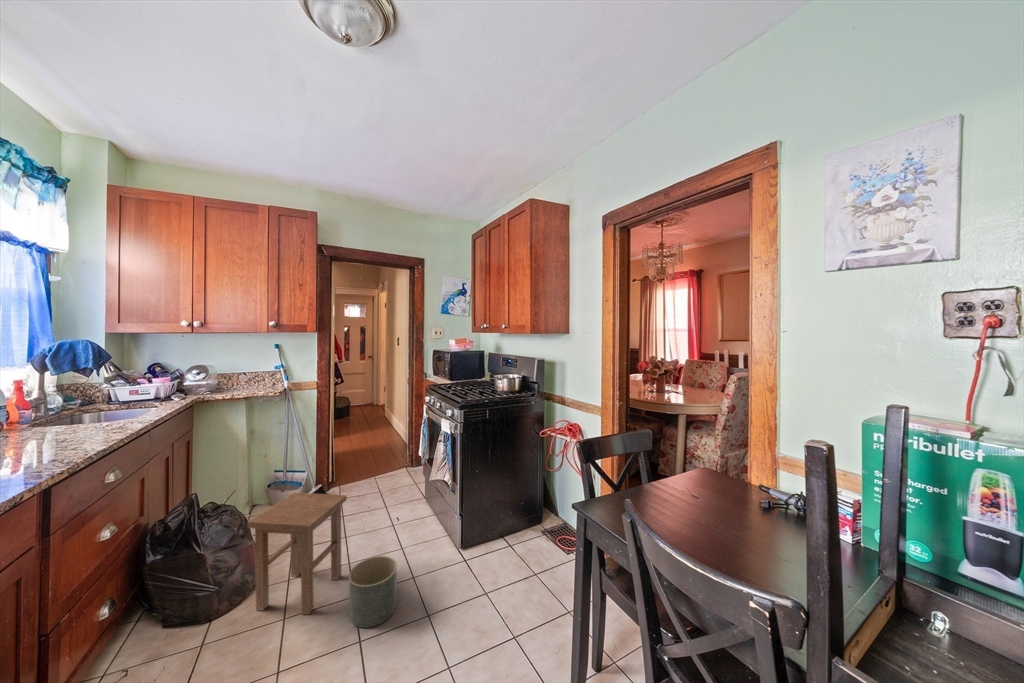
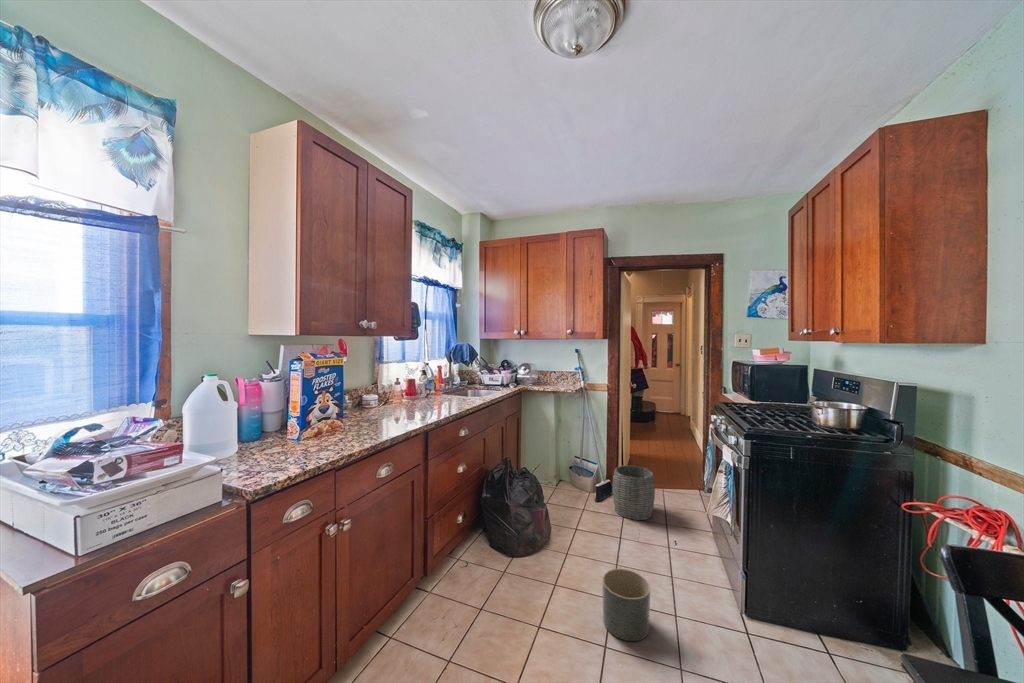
woven basket: none [330,458,374,513] -> present [612,465,655,520]
stool: present [248,493,347,614] -> none [535,481,612,593]

